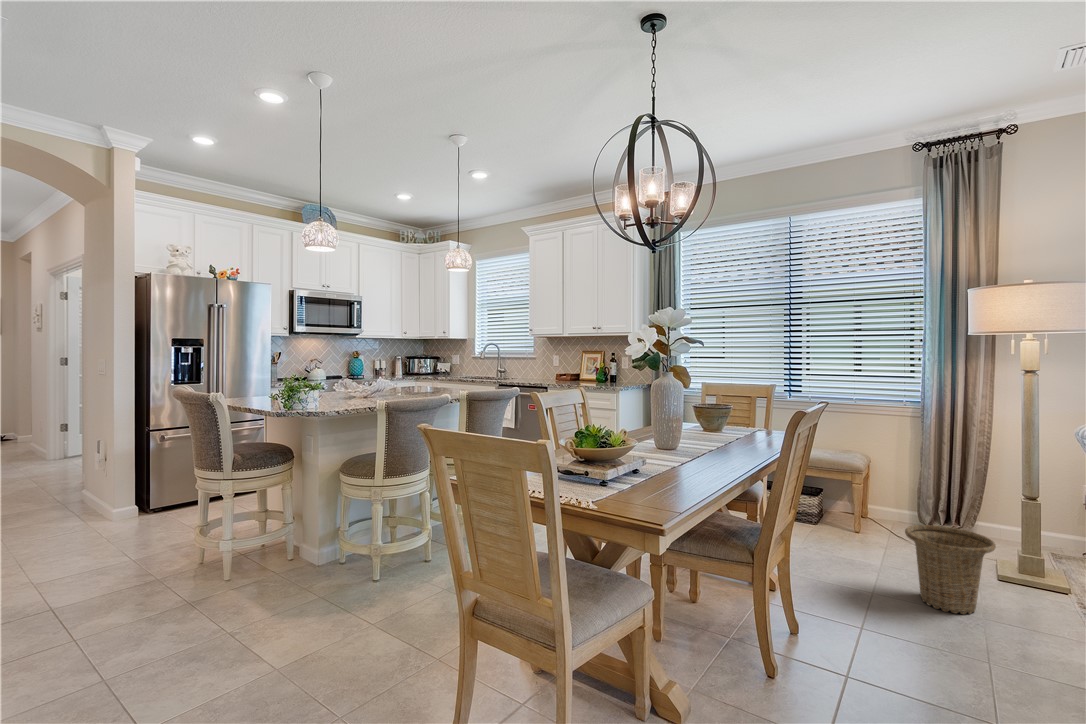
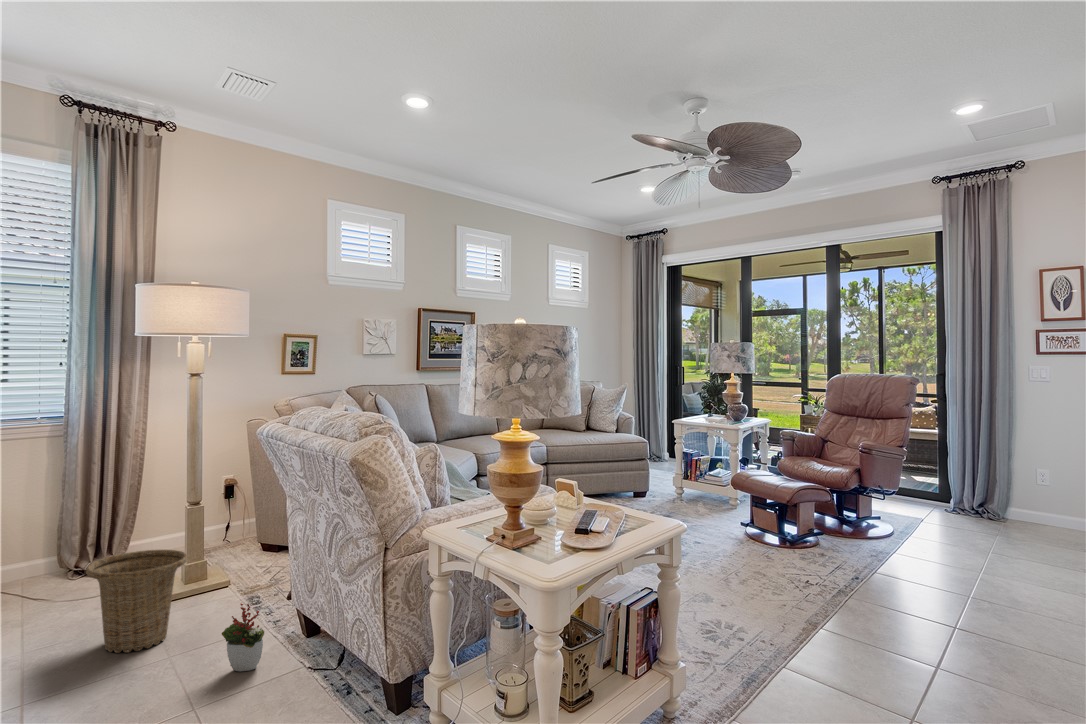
decorative plant: none [1008,611,1057,683] -> present [222,604,264,671]

